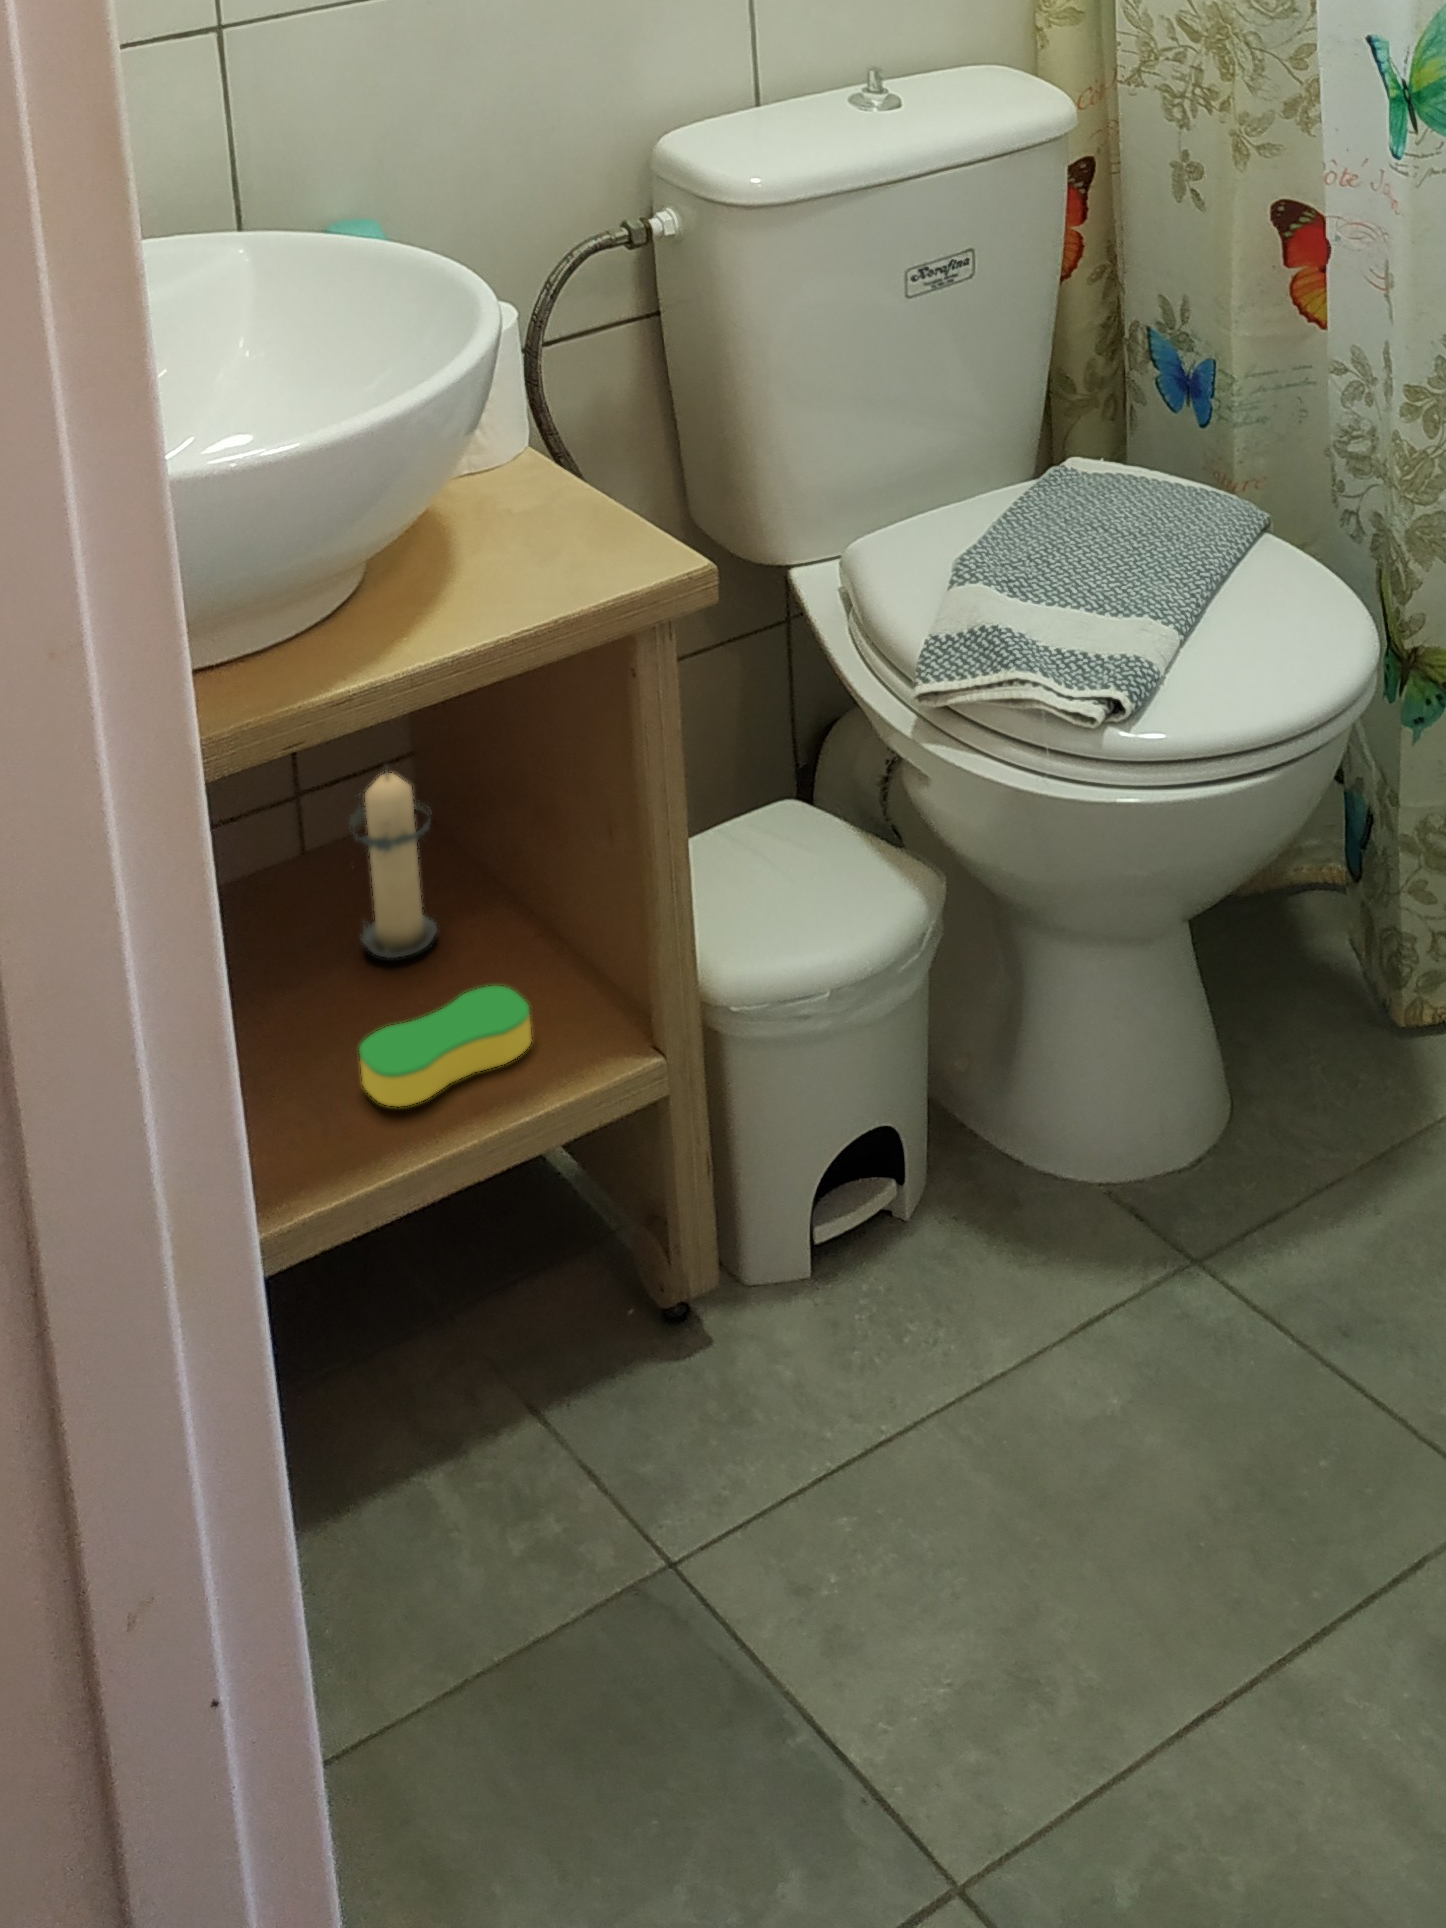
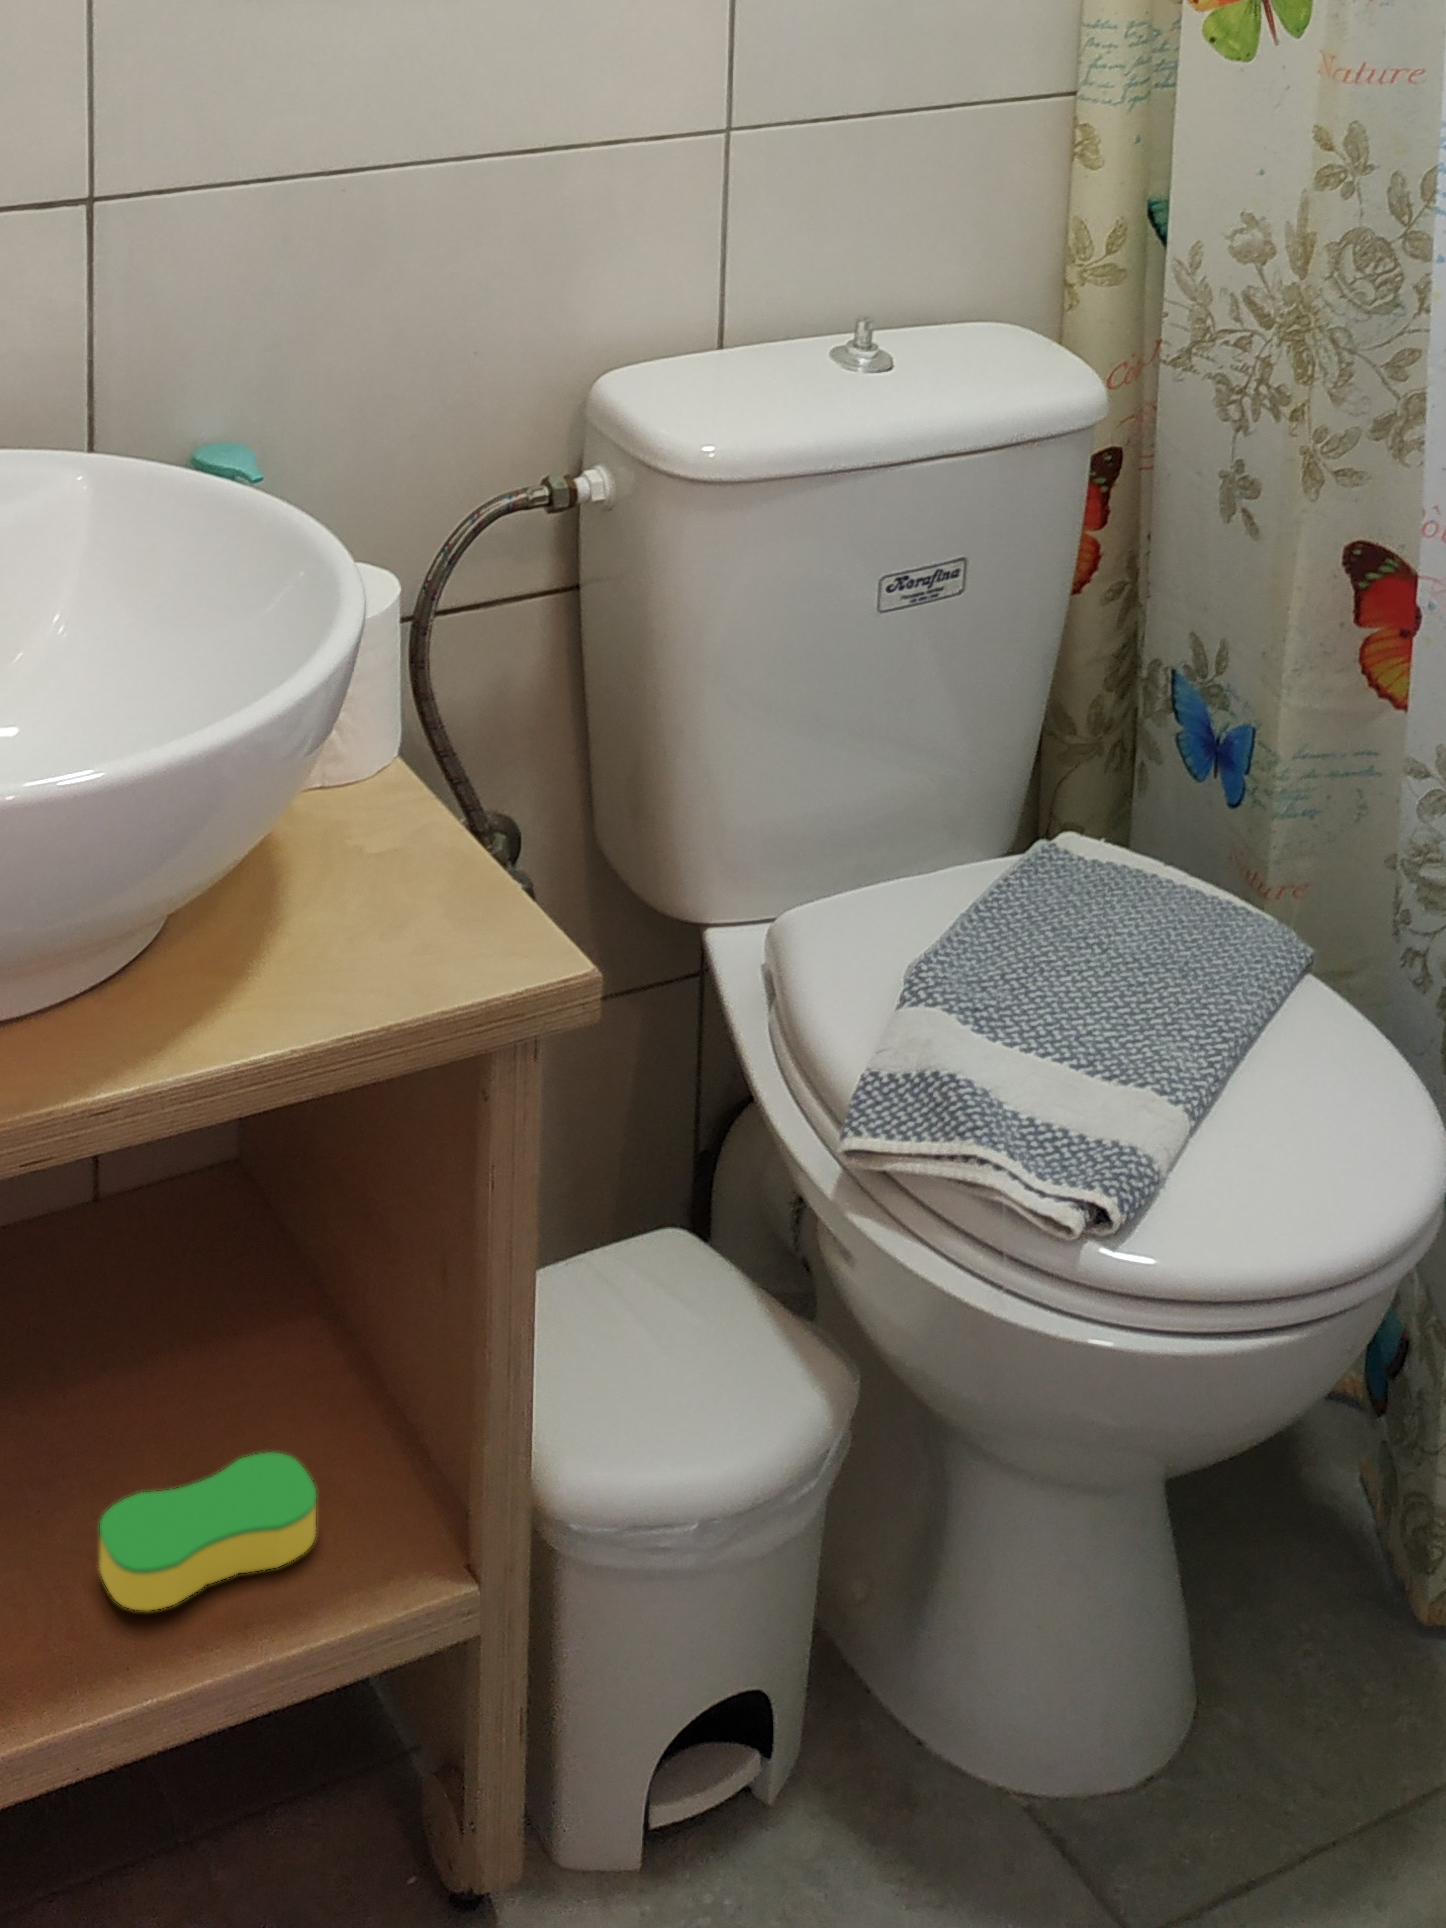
candle: present [349,768,437,958] -> none [119,1136,241,1387]

